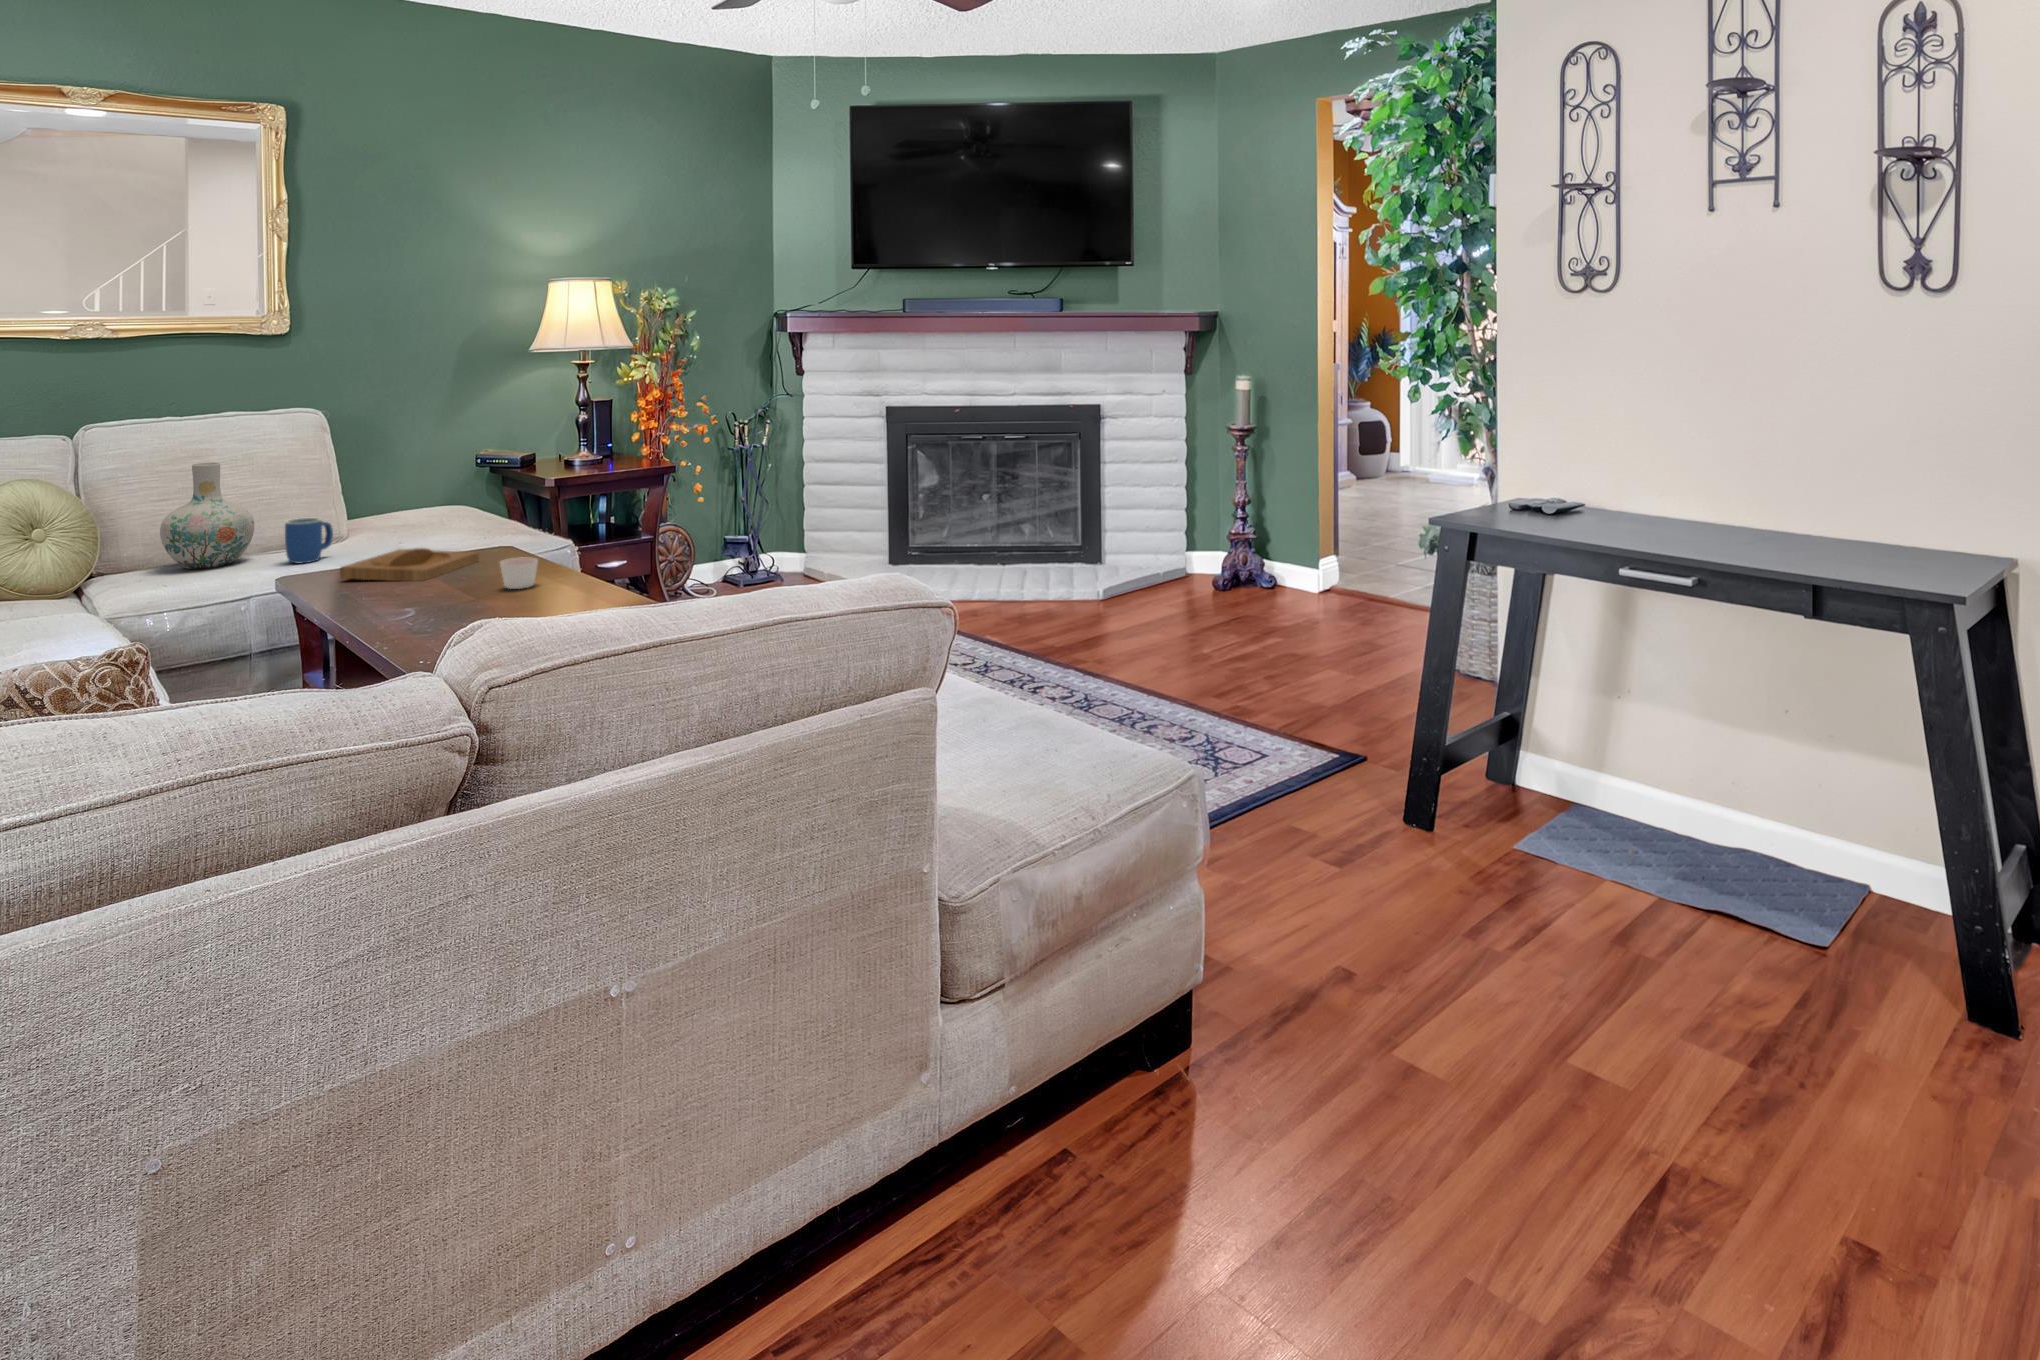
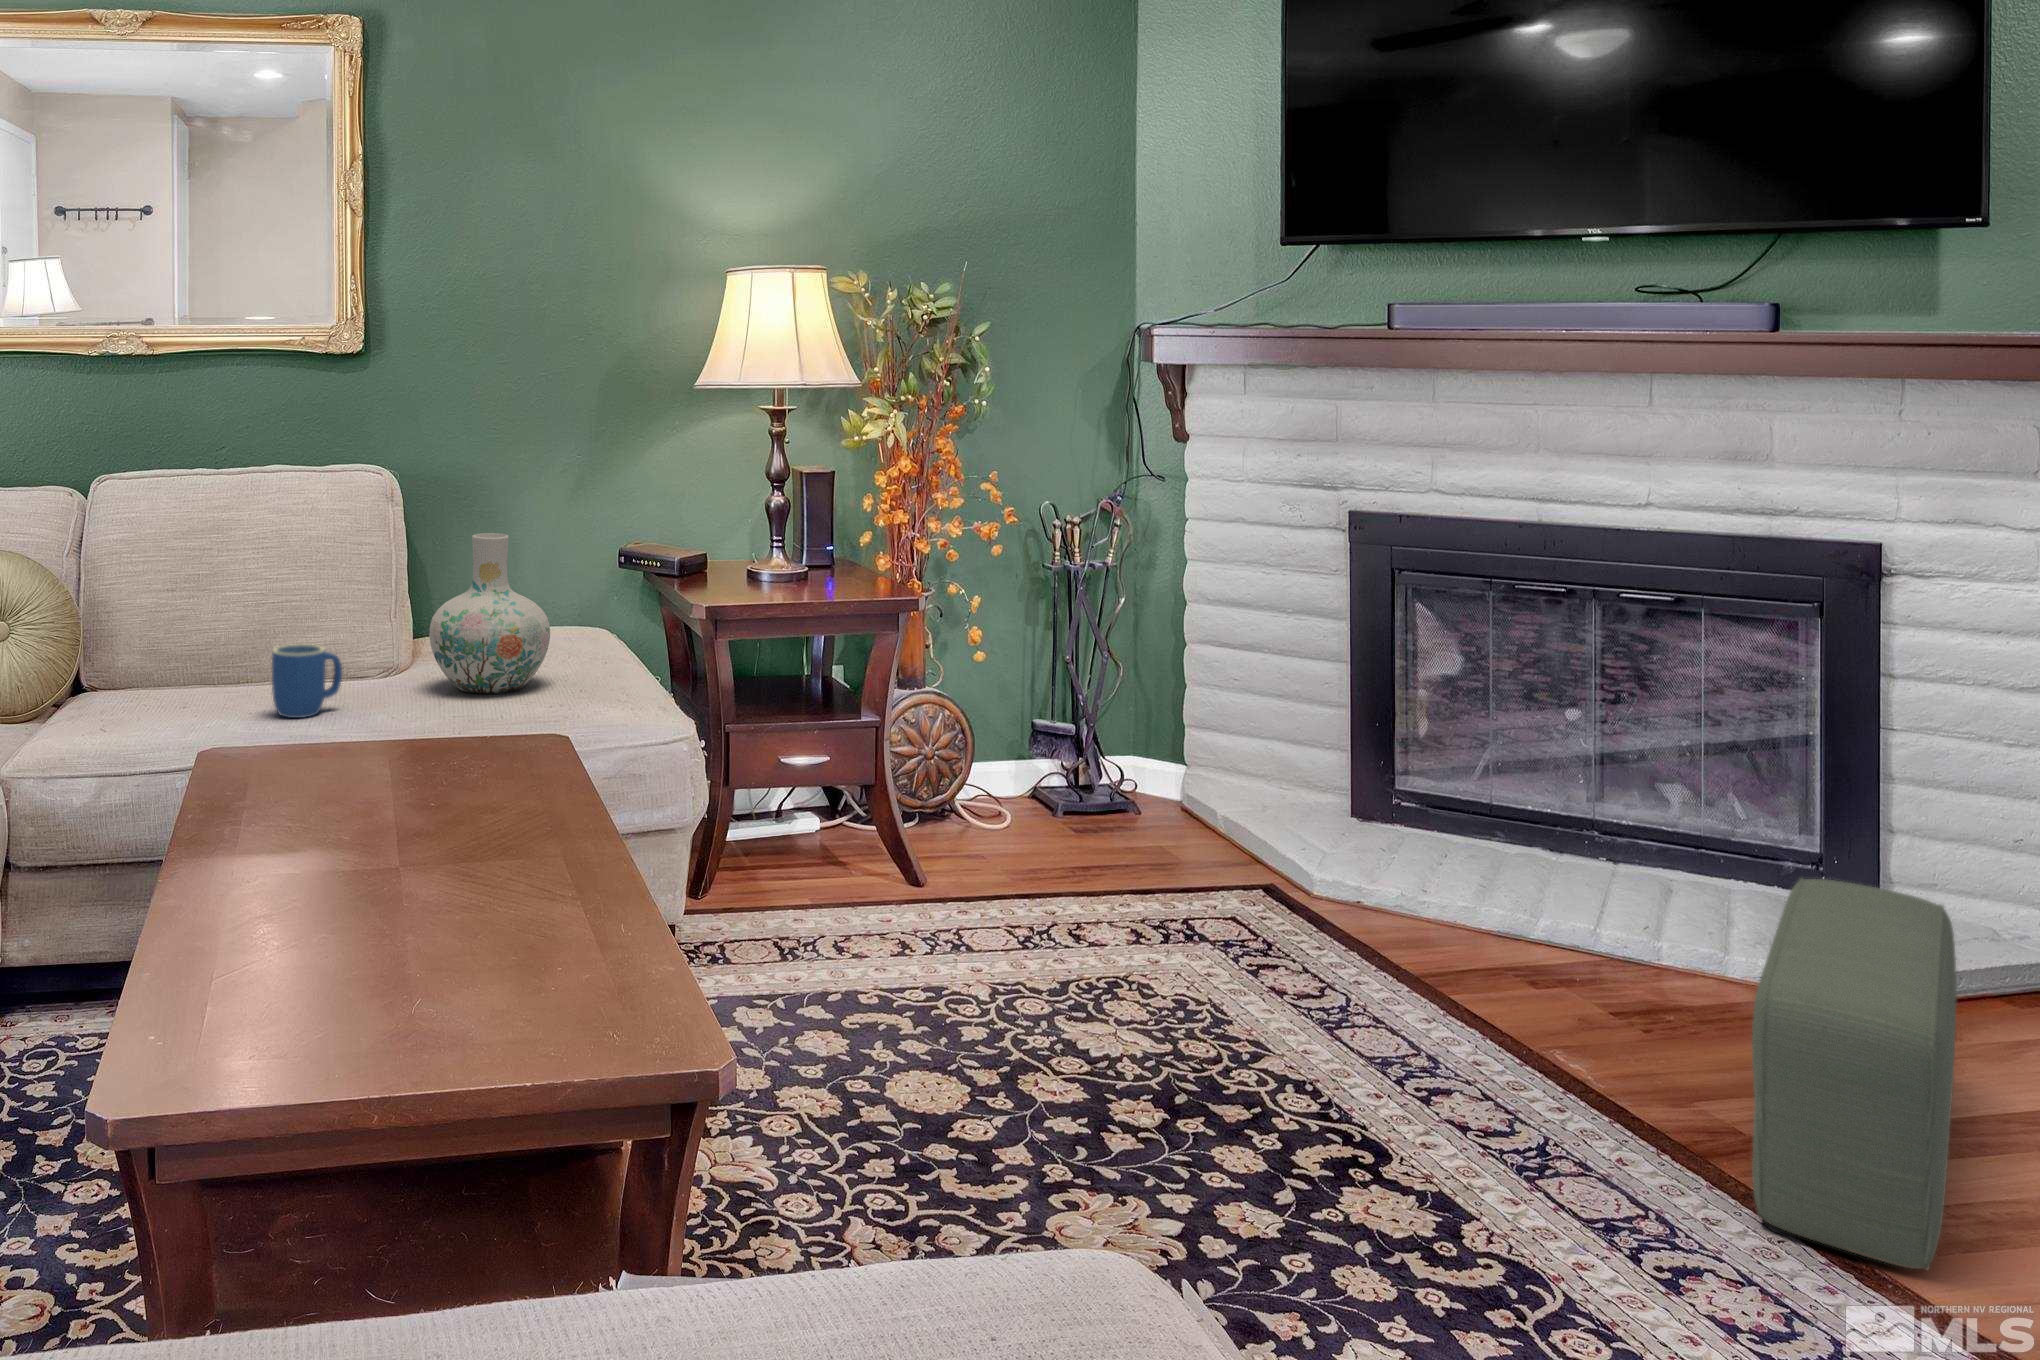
vase: present [160,462,254,569] -> present [430,533,550,694]
pouf: none [1046,545,1116,677] -> present [1752,878,1957,1270]
tray: present [340,548,479,581] -> none [285,722,508,804]
candle: present [500,557,538,589] -> none [468,799,539,867]

